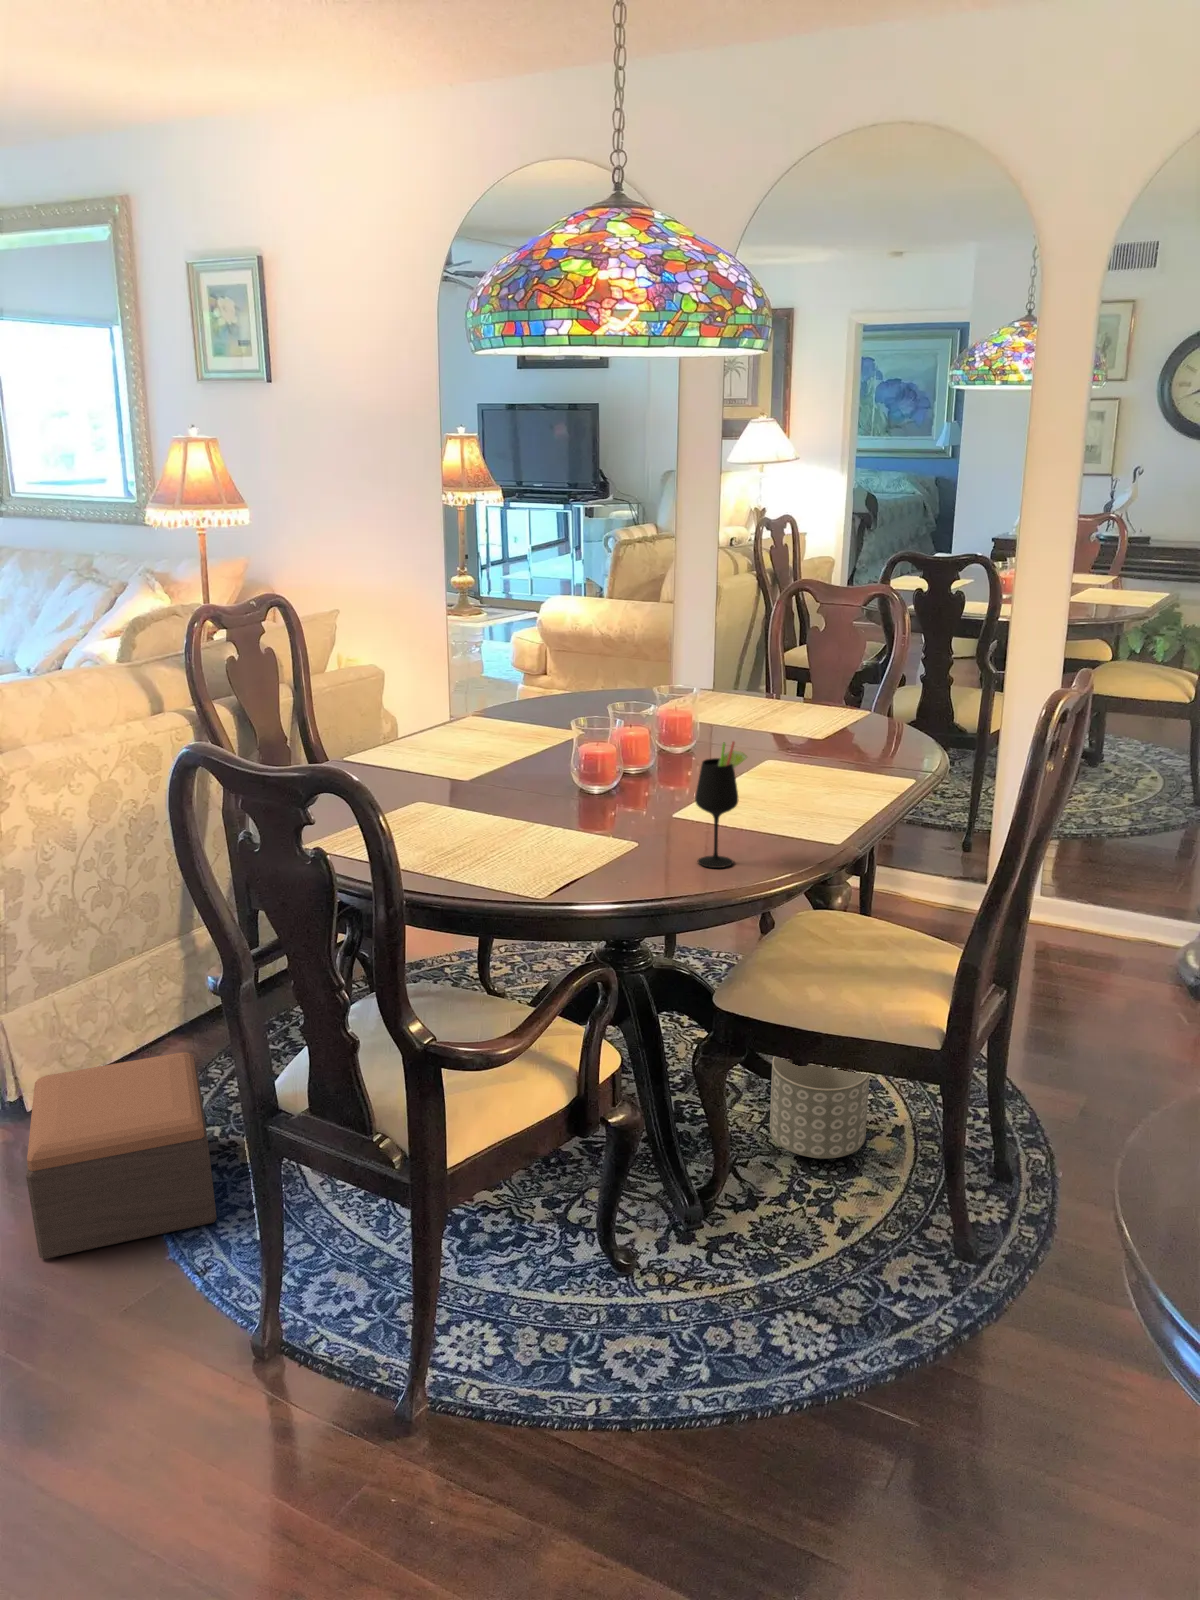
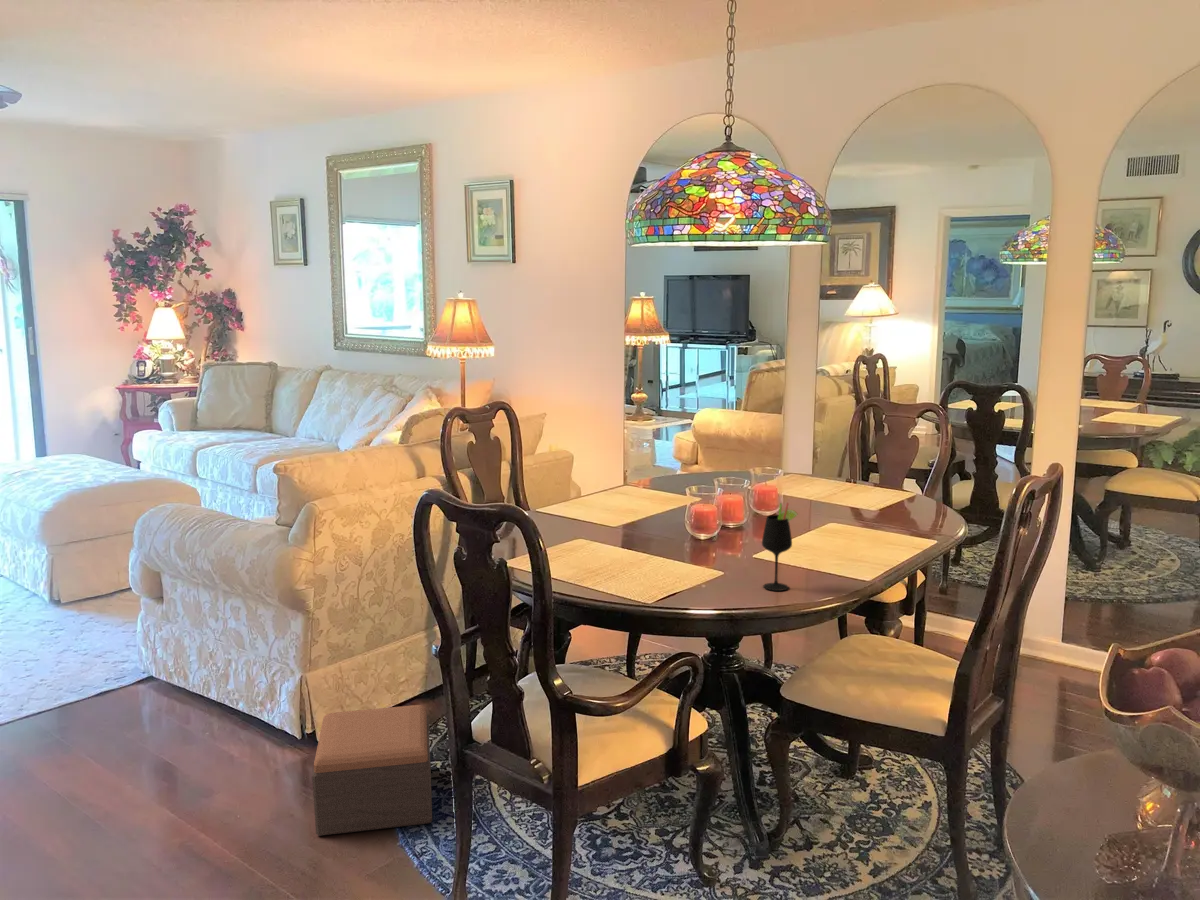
planter: present [770,1057,870,1159] -> none [828,732,903,820]

